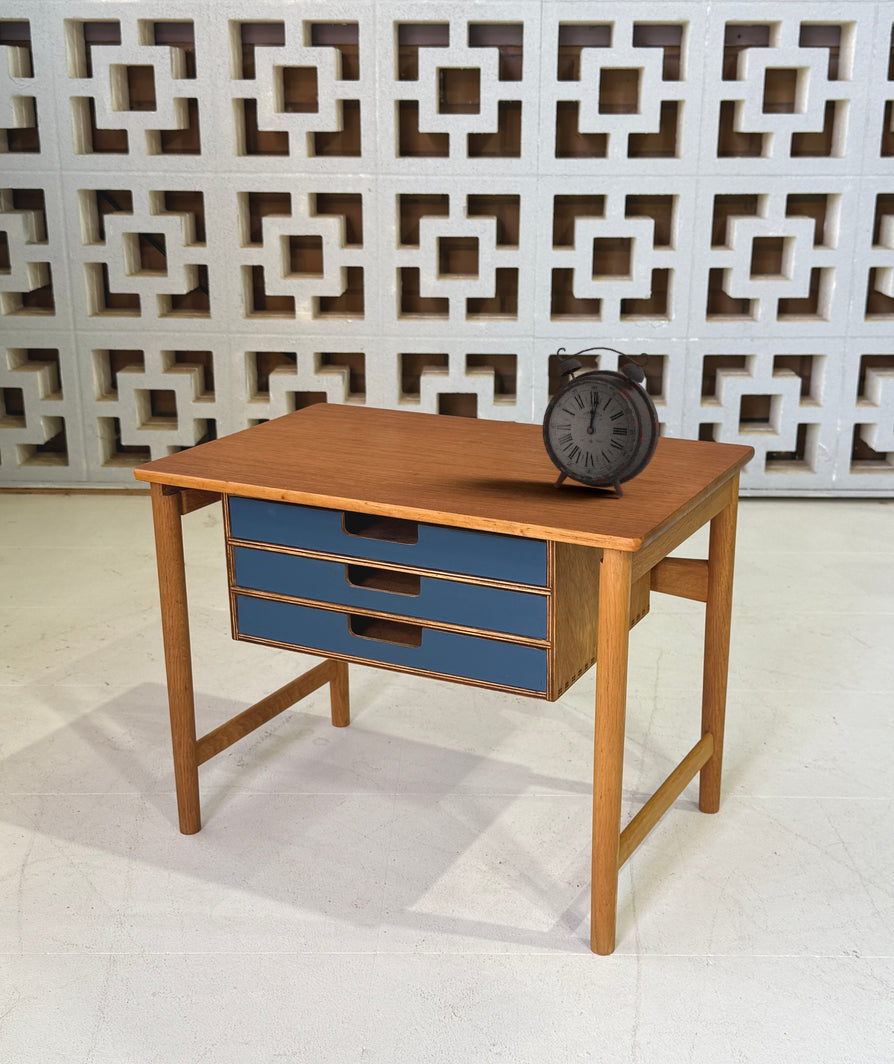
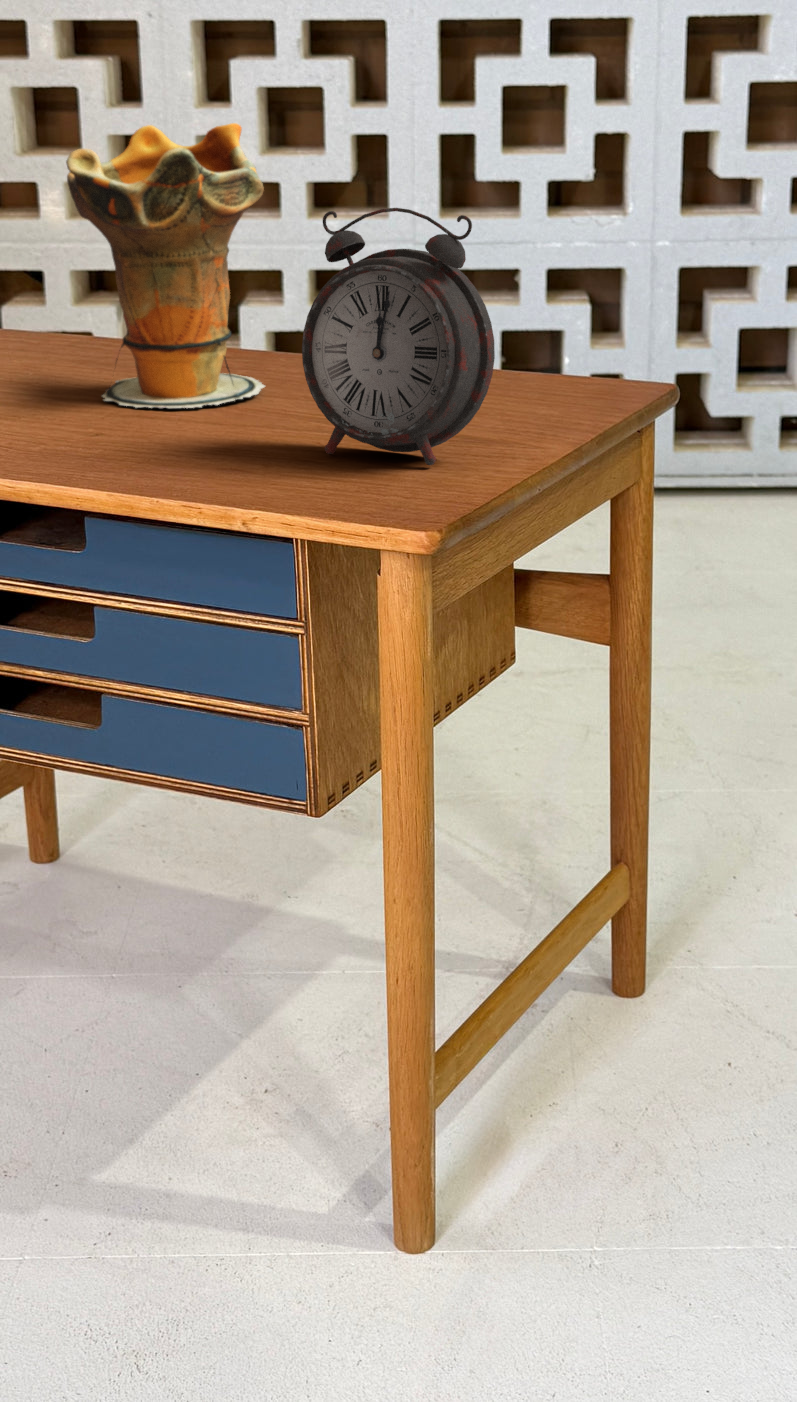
decorative vase: none [391,288,508,456] -> present [66,123,265,408]

